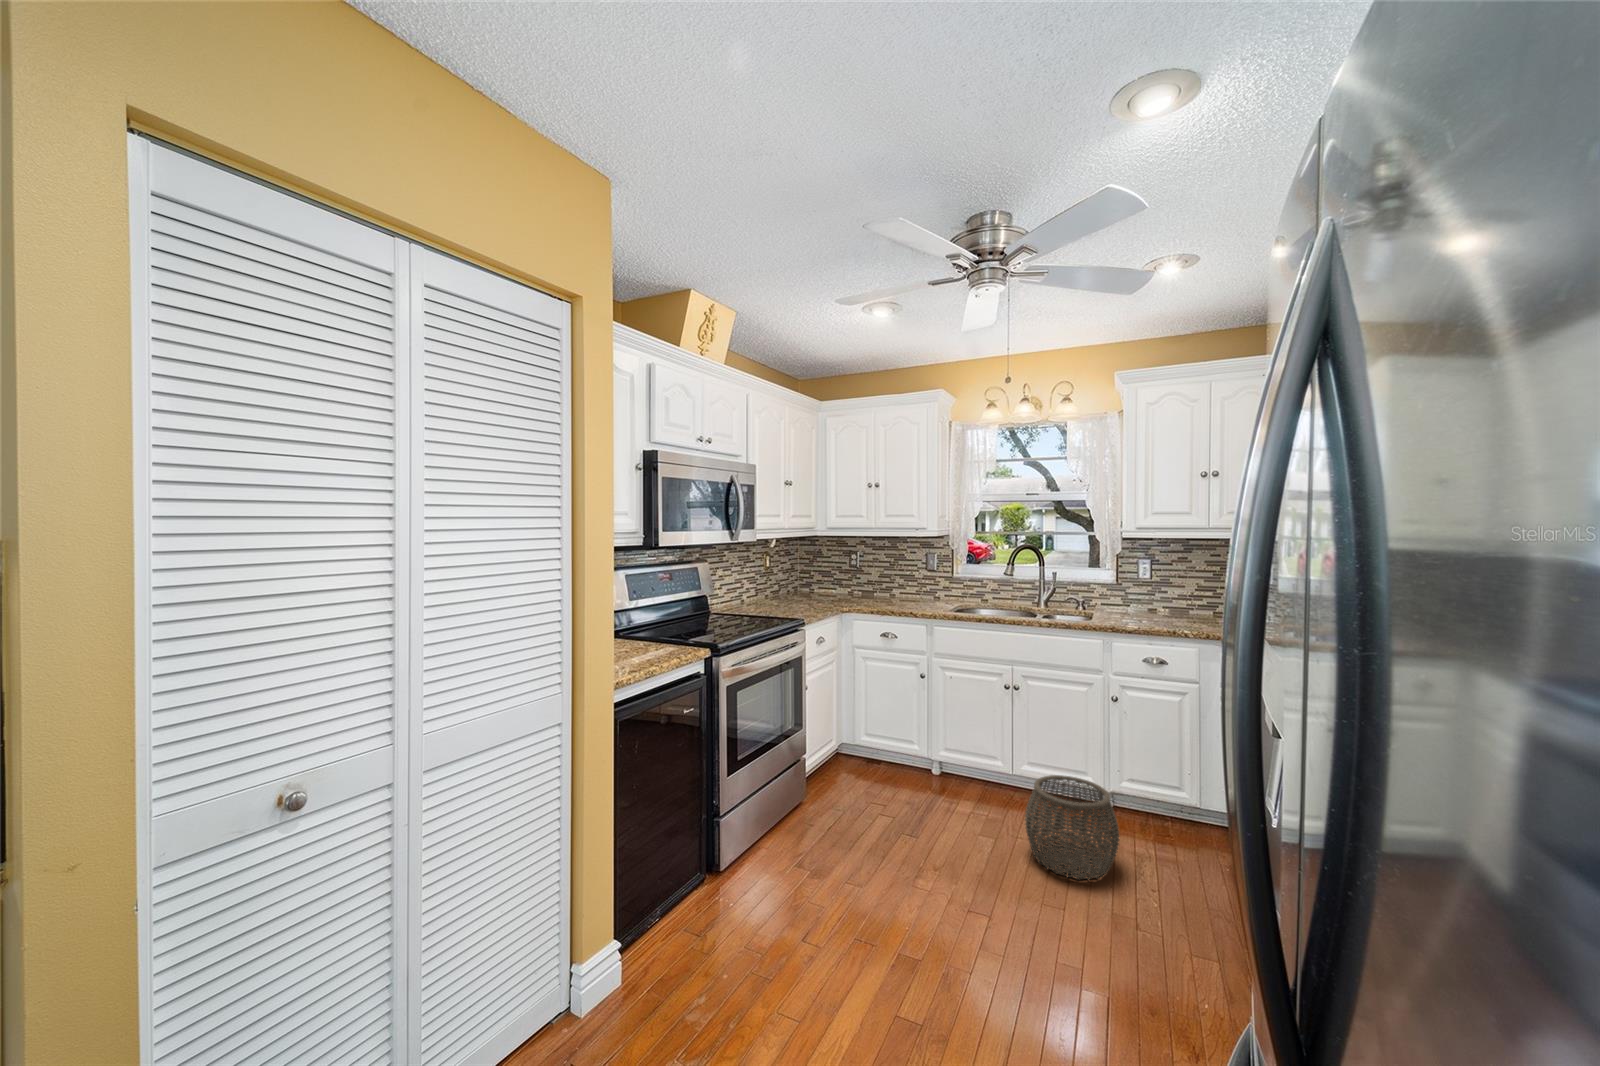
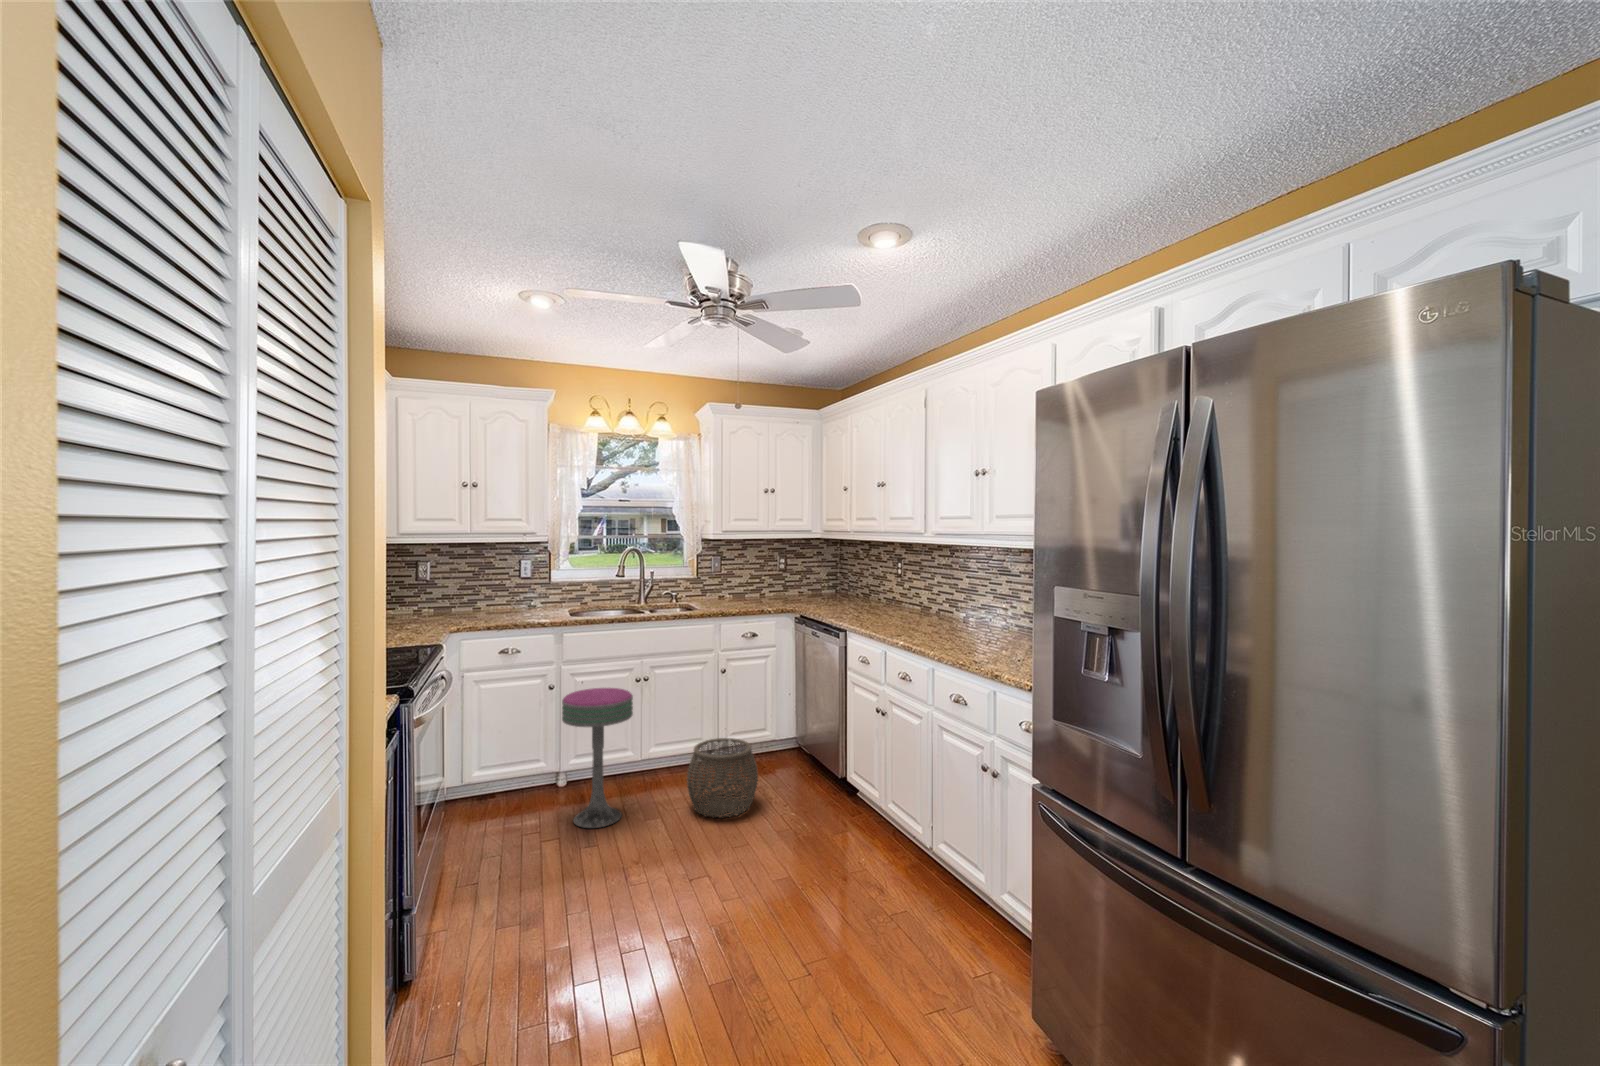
bar stool: none [903,685,974,829] -> present [562,688,633,828]

